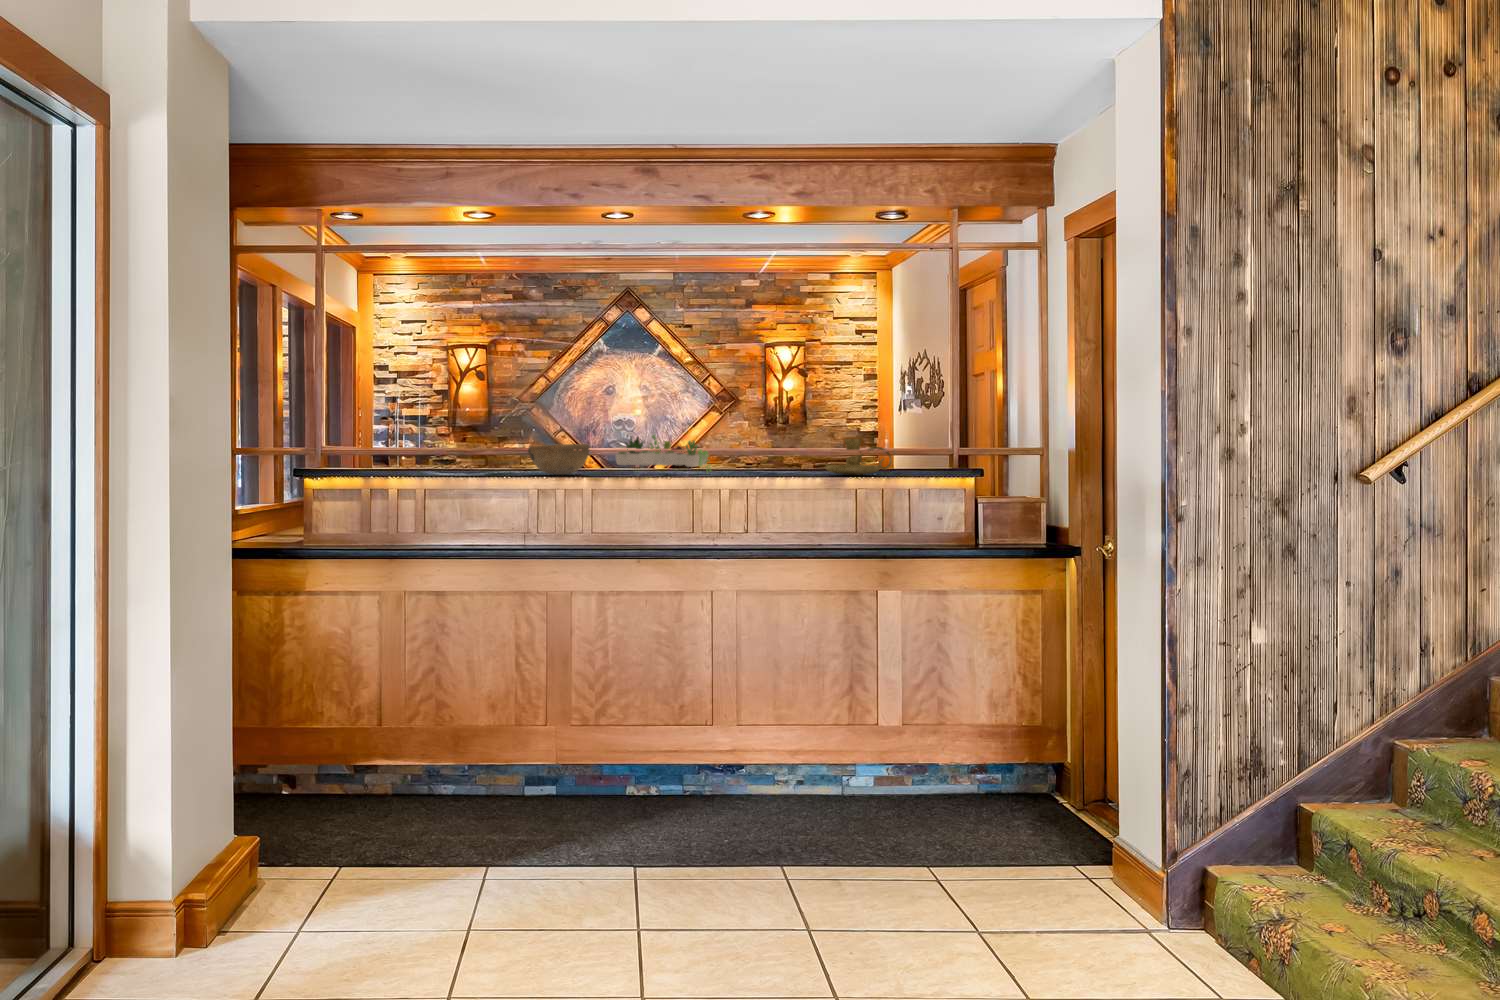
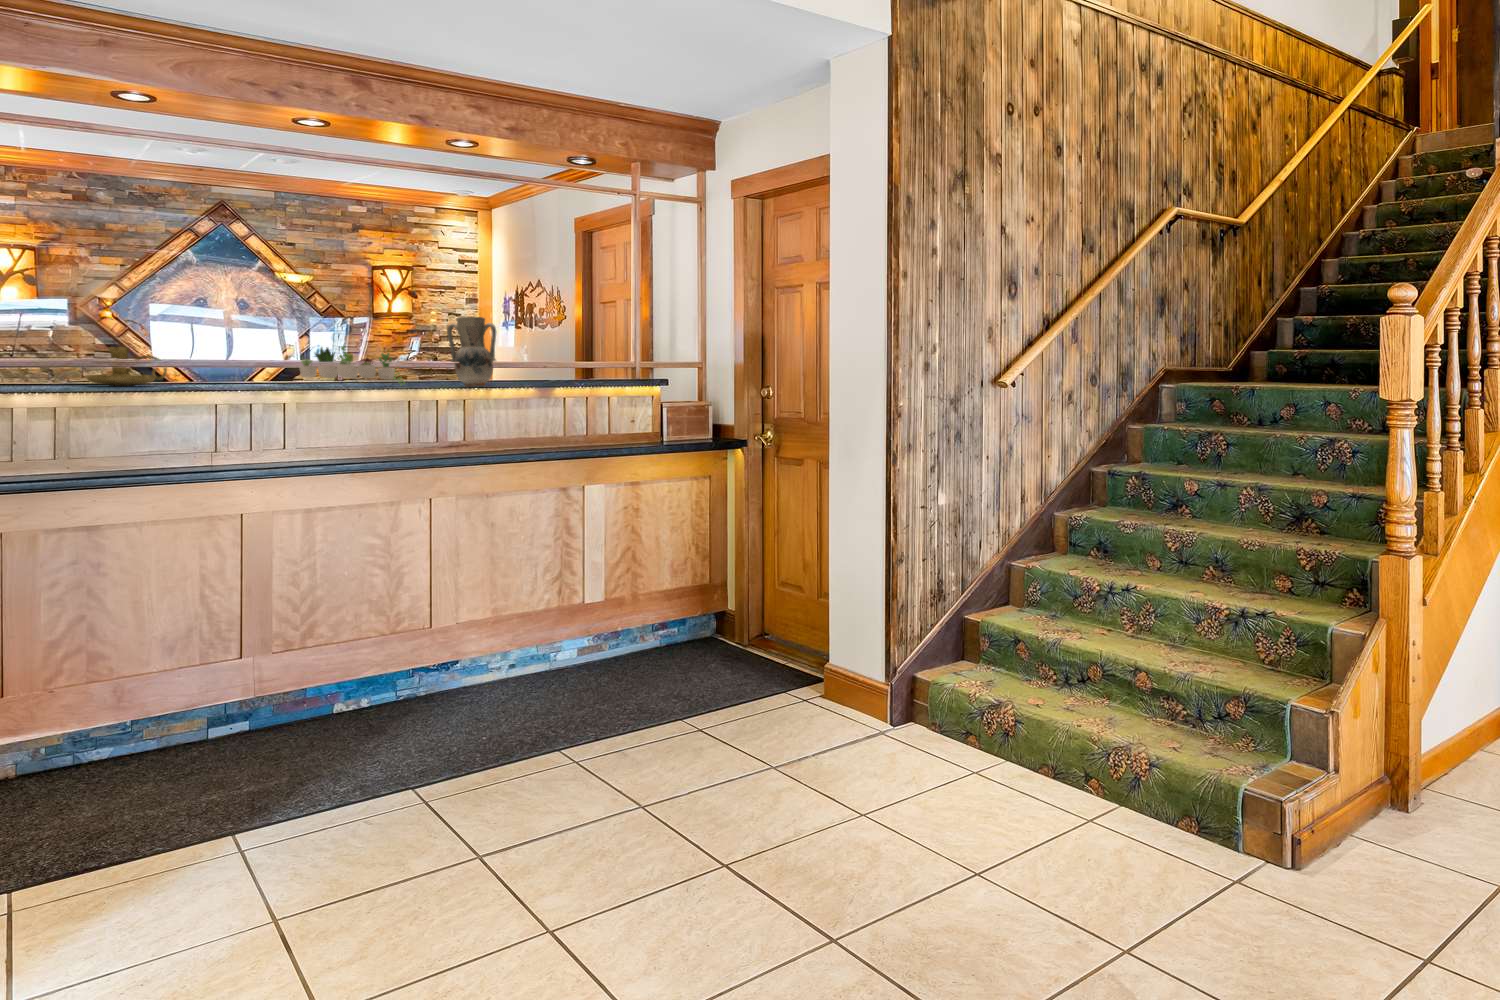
vase: none [749,402,796,475] -> present [447,316,496,387]
candle holder: present [826,439,892,475] -> present [86,347,167,386]
decorative bowl: present [528,444,589,475] -> none [205,354,279,386]

